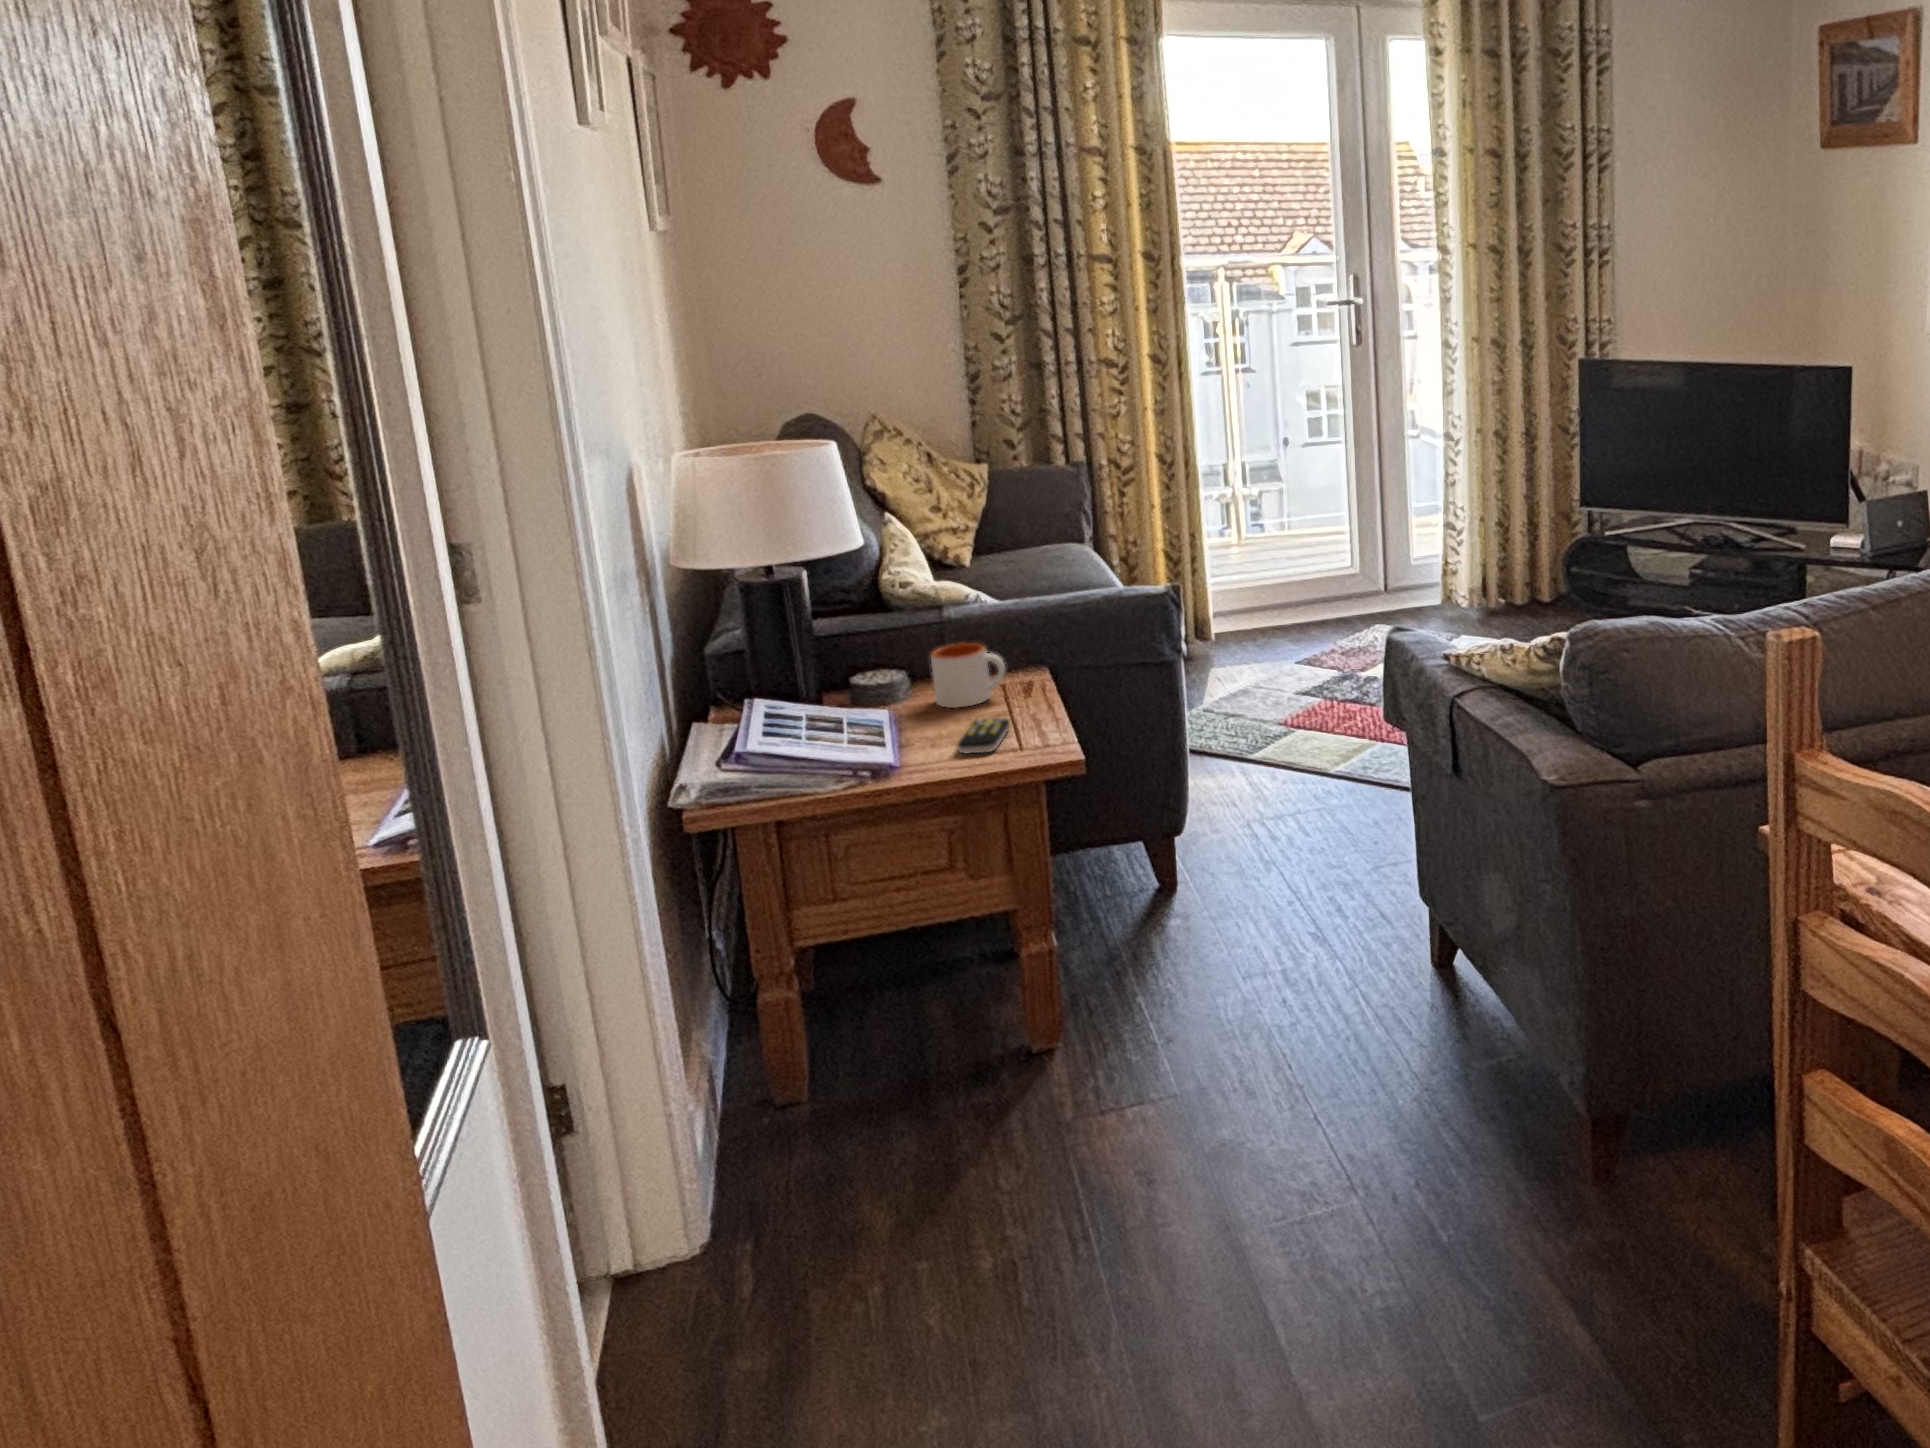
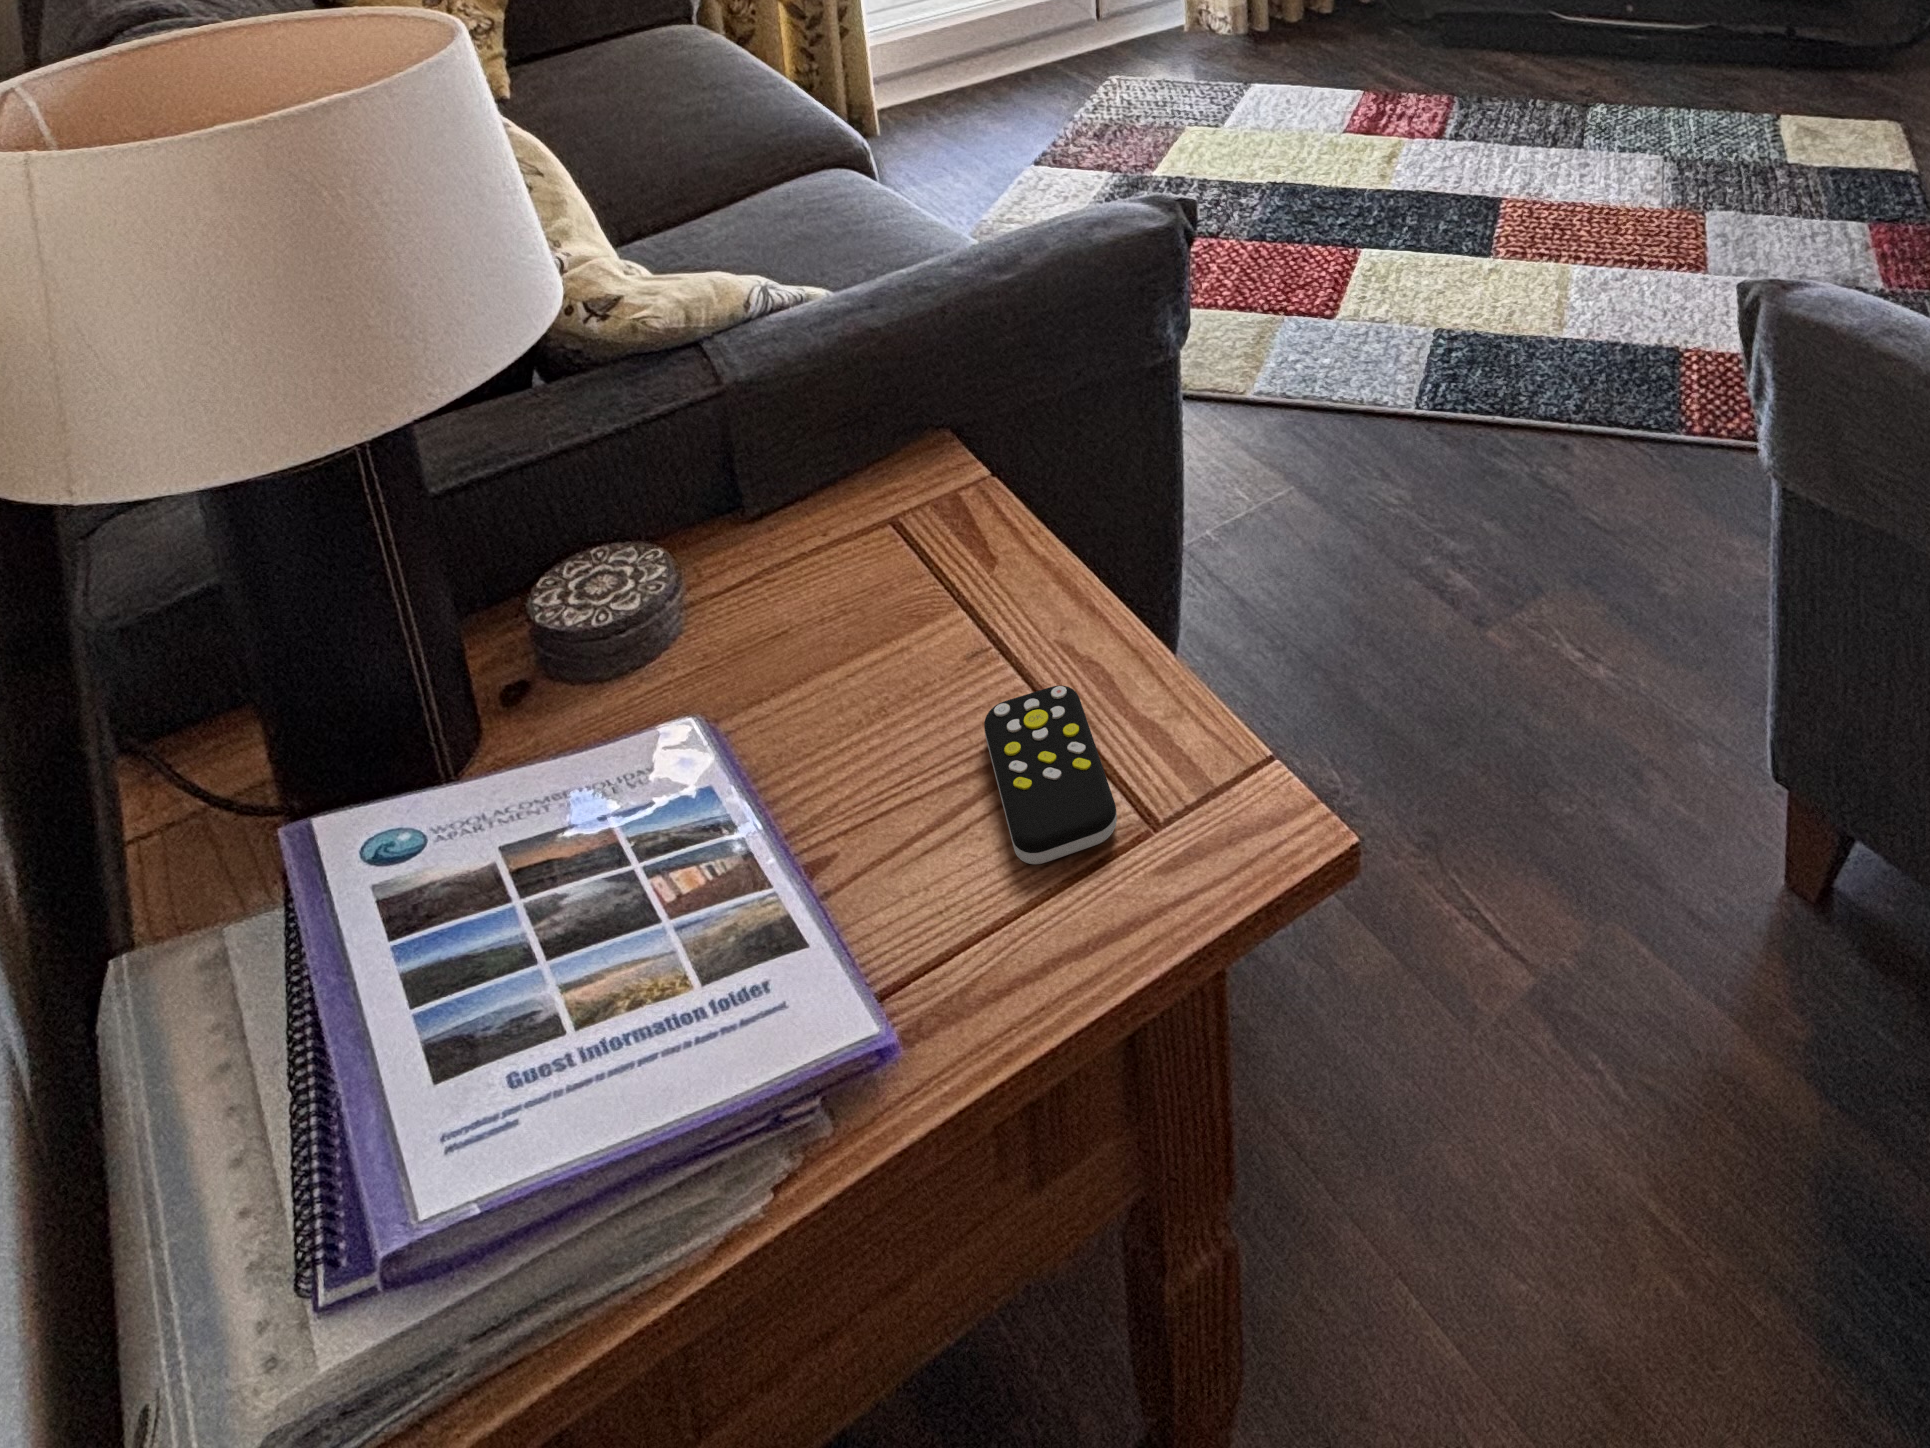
mug: present [930,643,1005,708] -> none [777,449,959,637]

